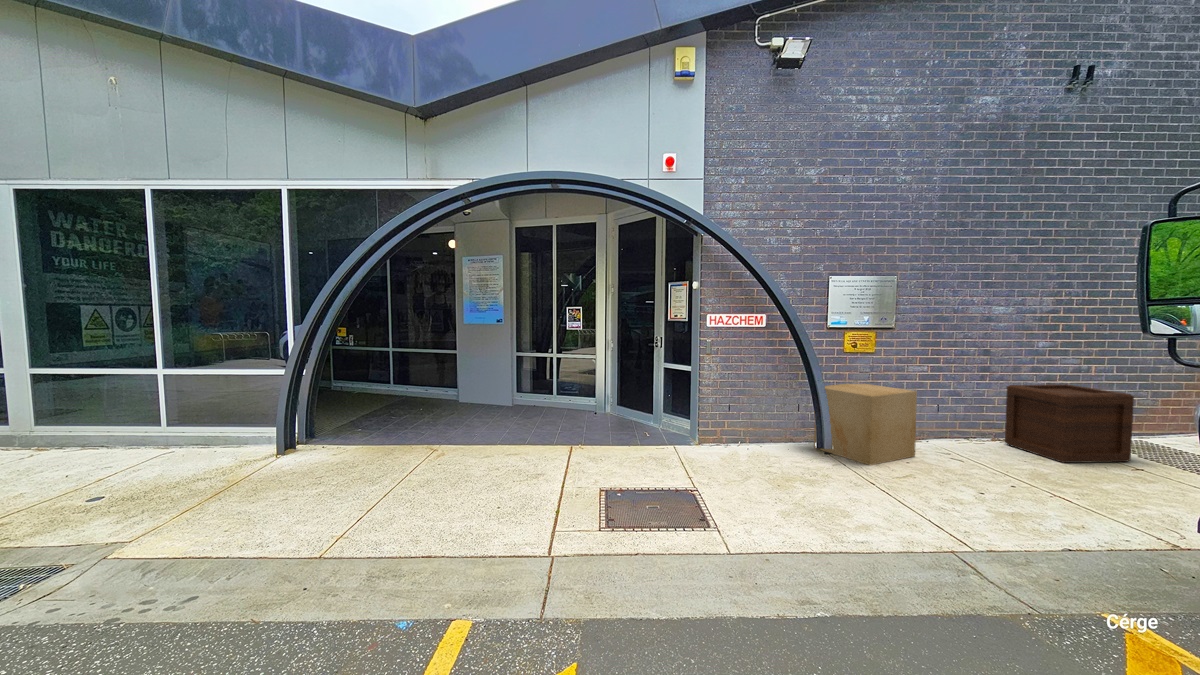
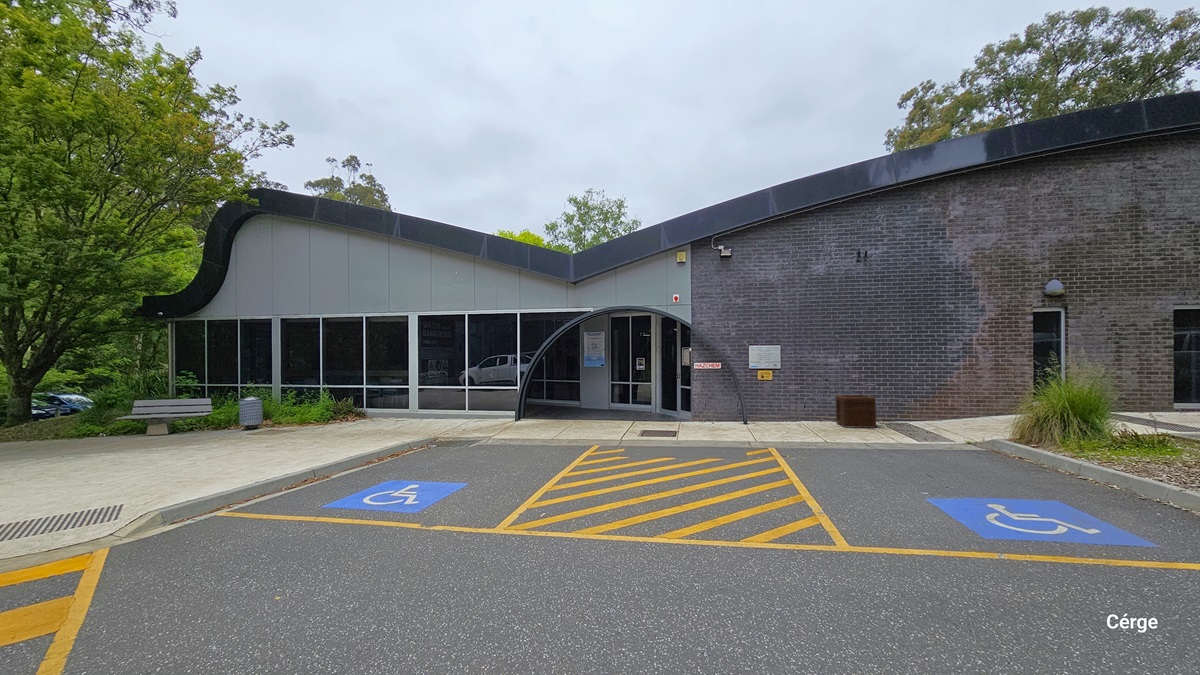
cardboard box: present [814,384,917,465] -> none [742,394,783,427]

